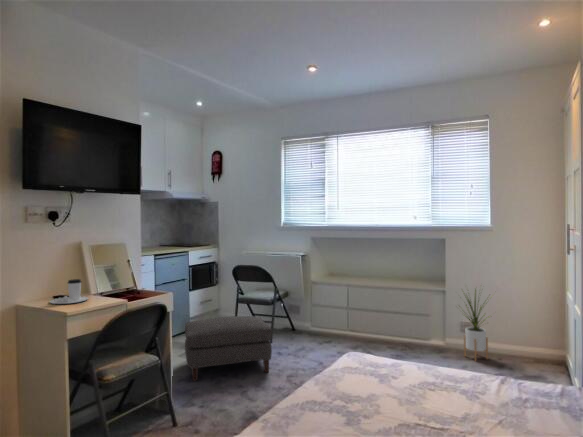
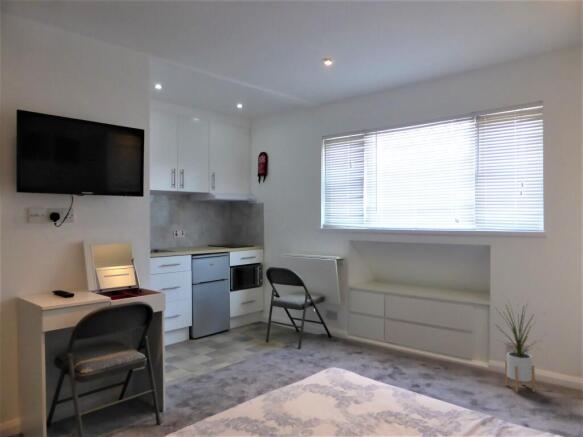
coffee cup: present [50,279,88,304] -> none [45,277,81,300]
ottoman: present [185,316,272,381] -> none [194,320,280,381]

